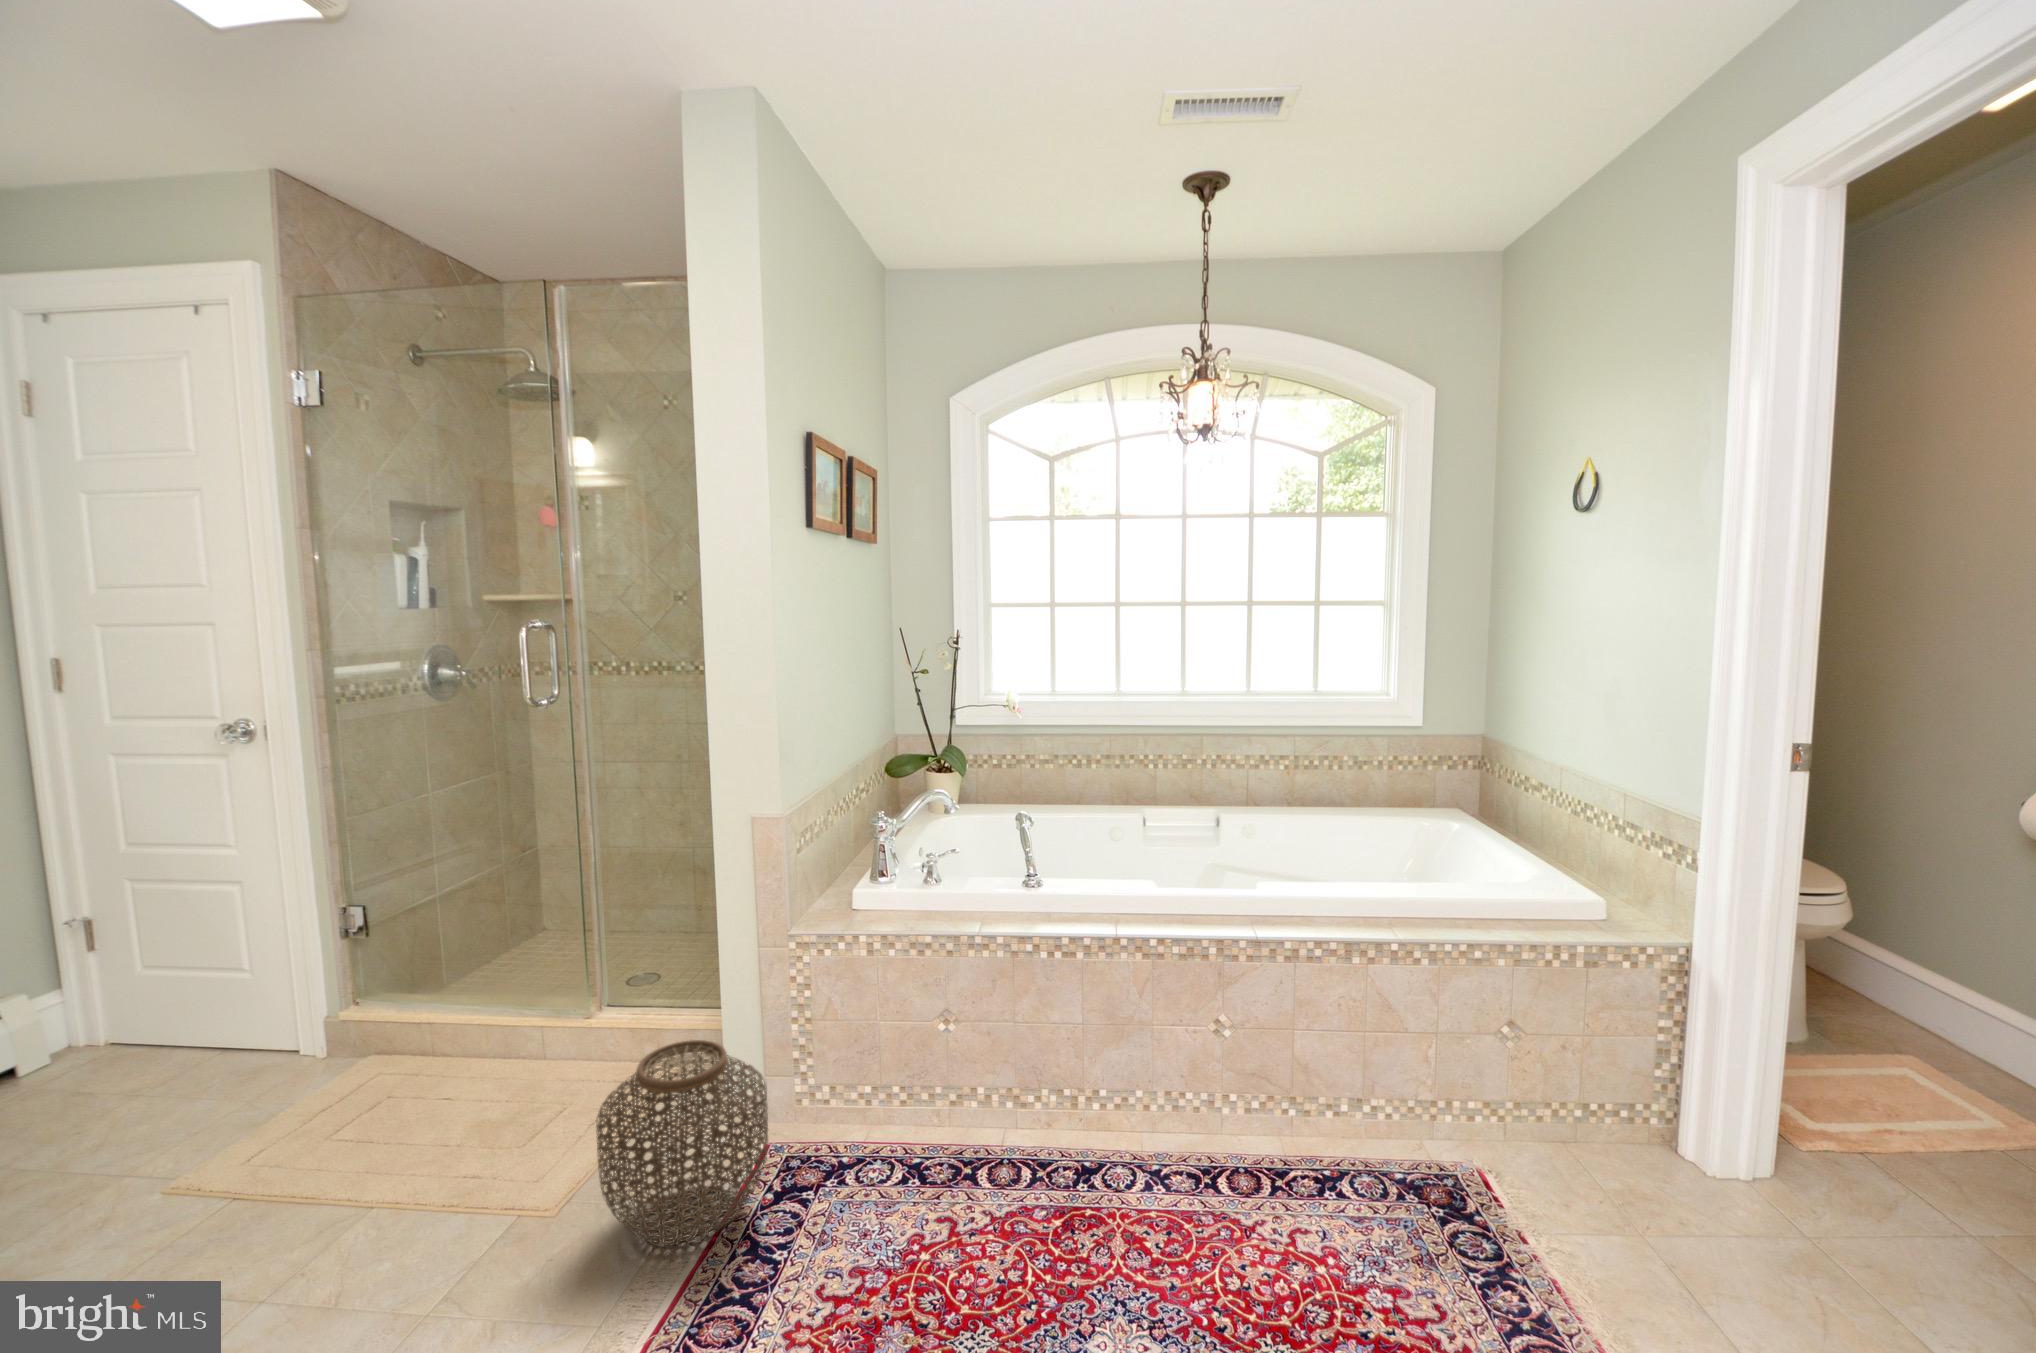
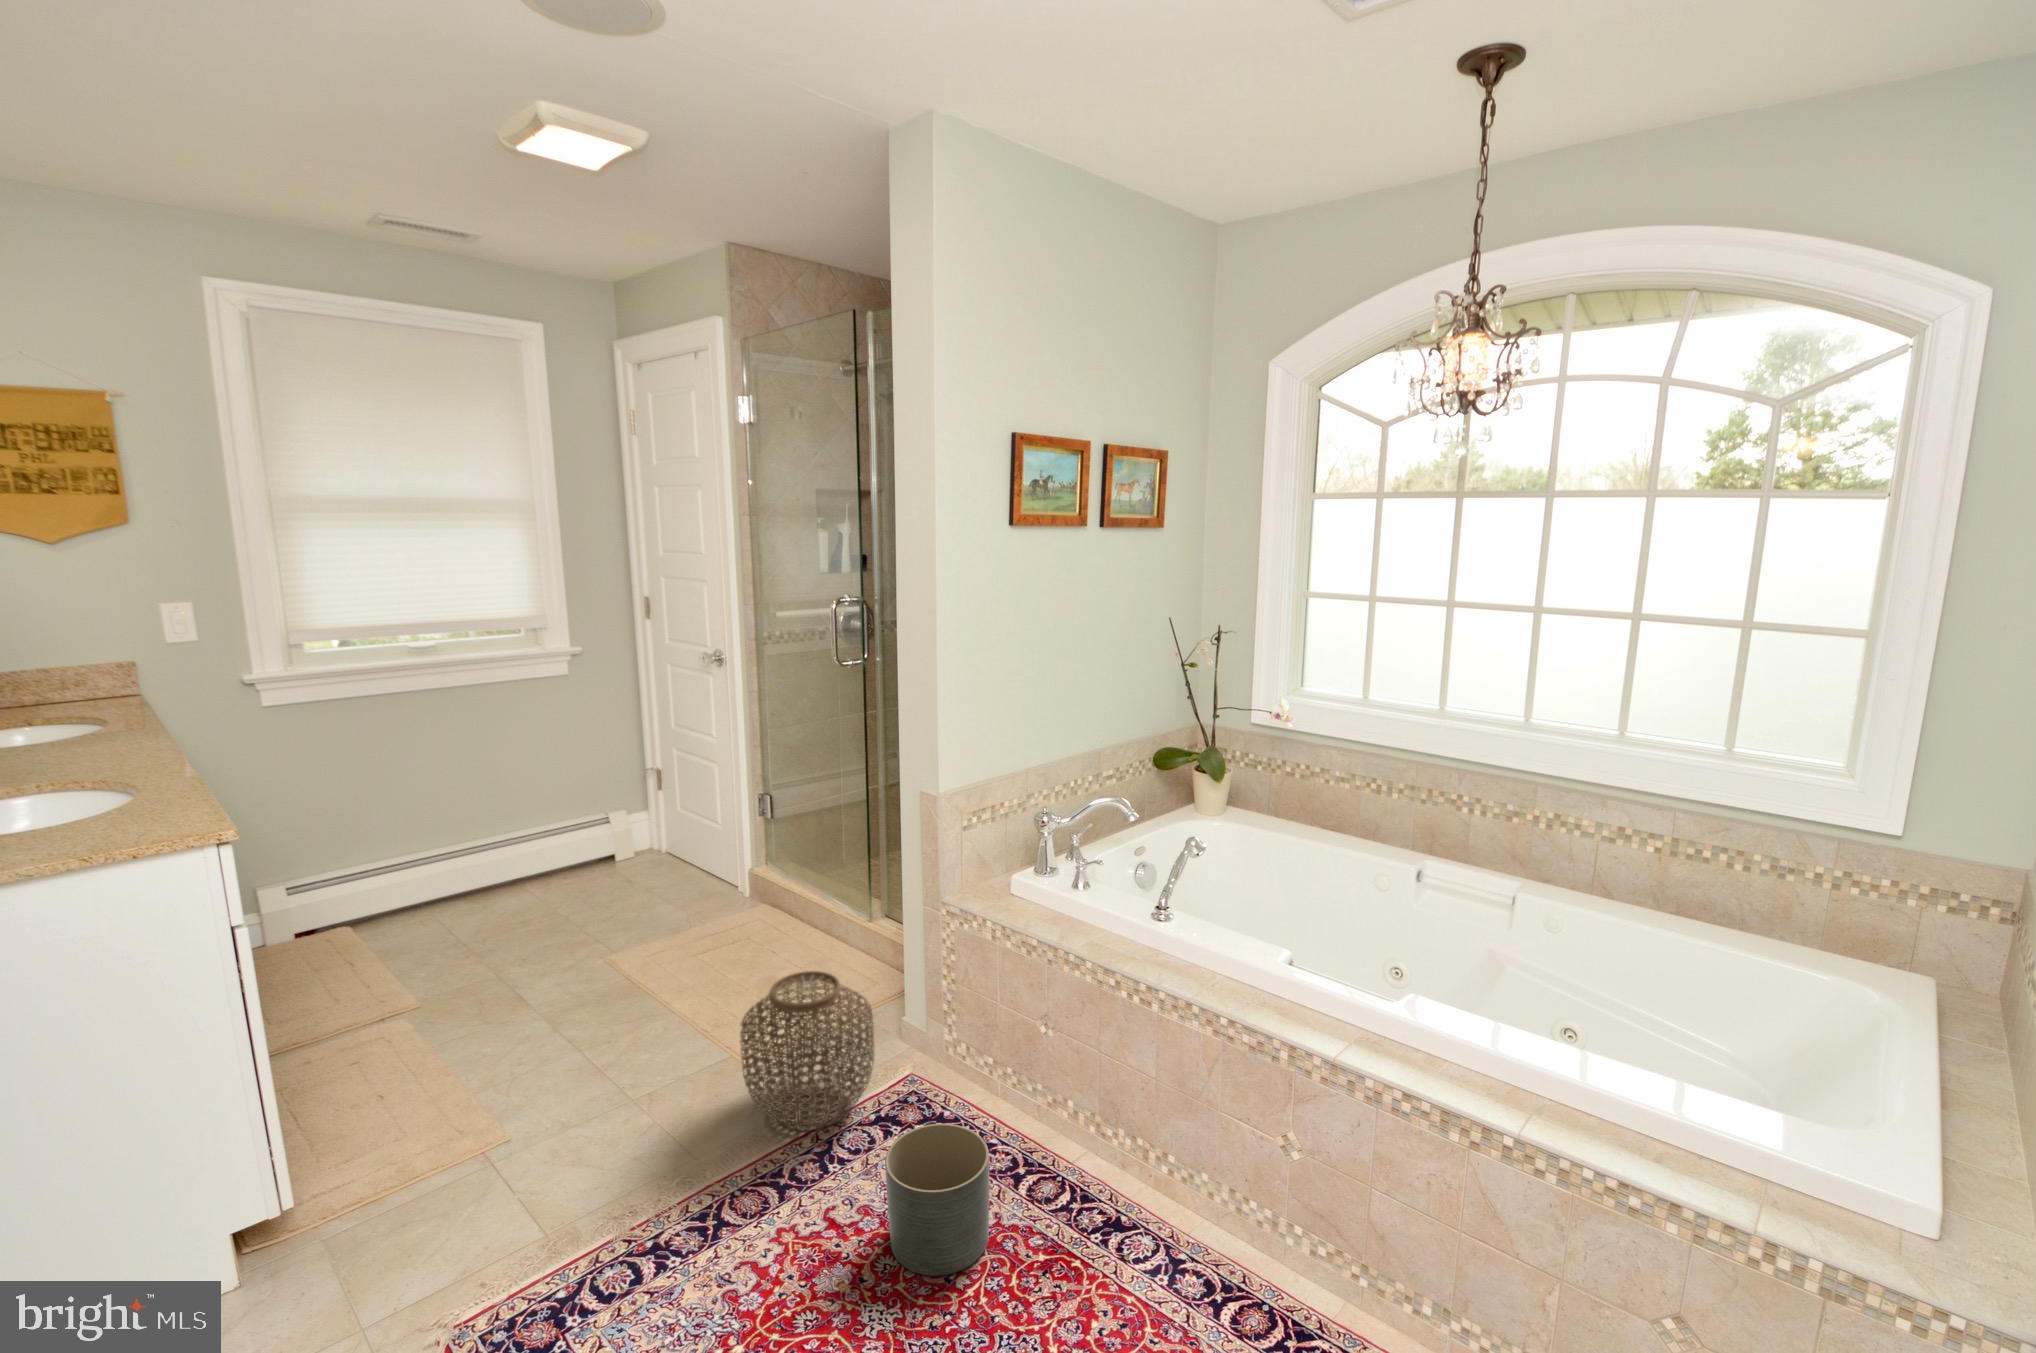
planter: none [902,1127,1013,1294] -> present [885,1124,989,1276]

